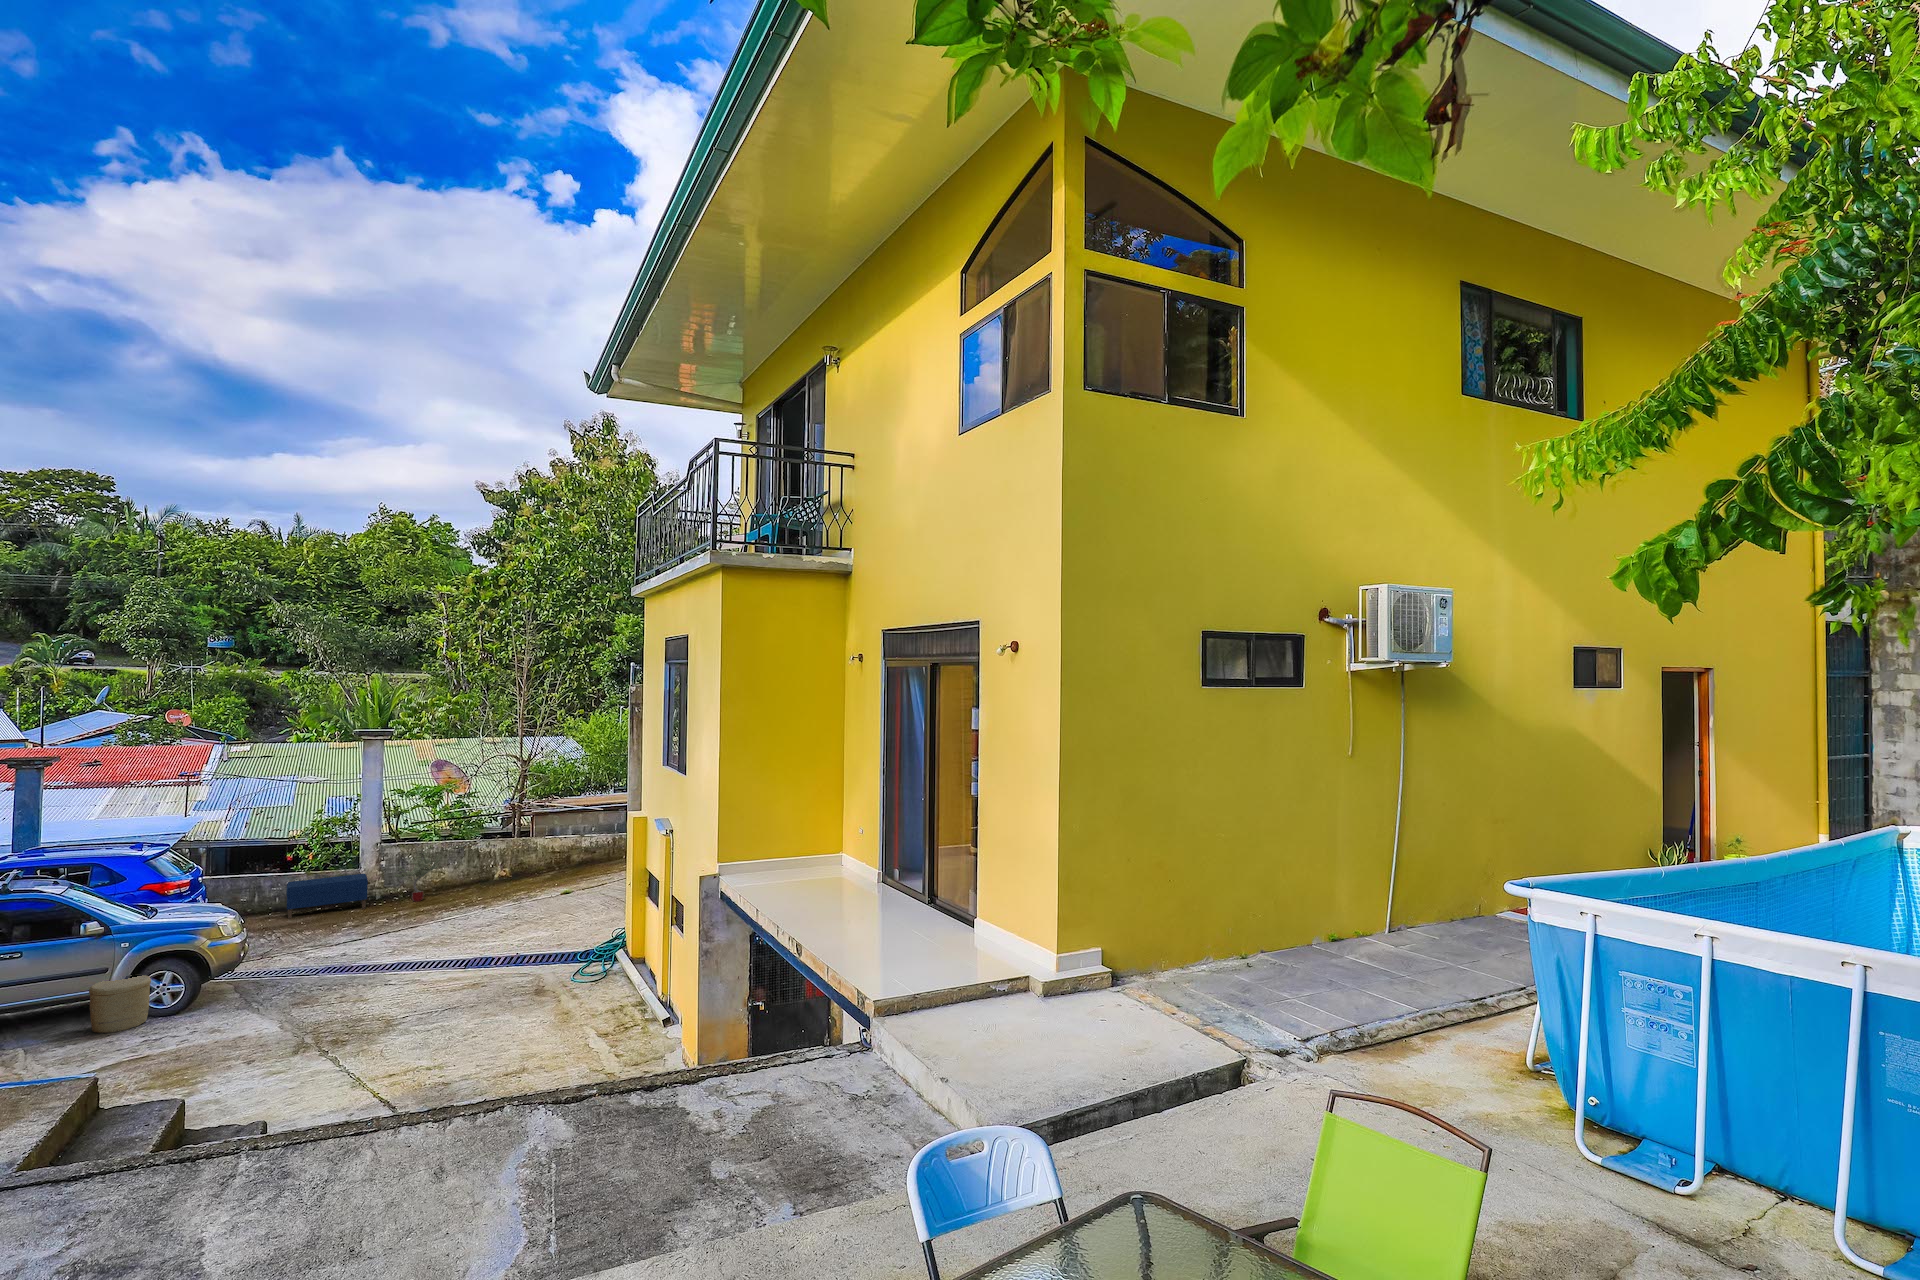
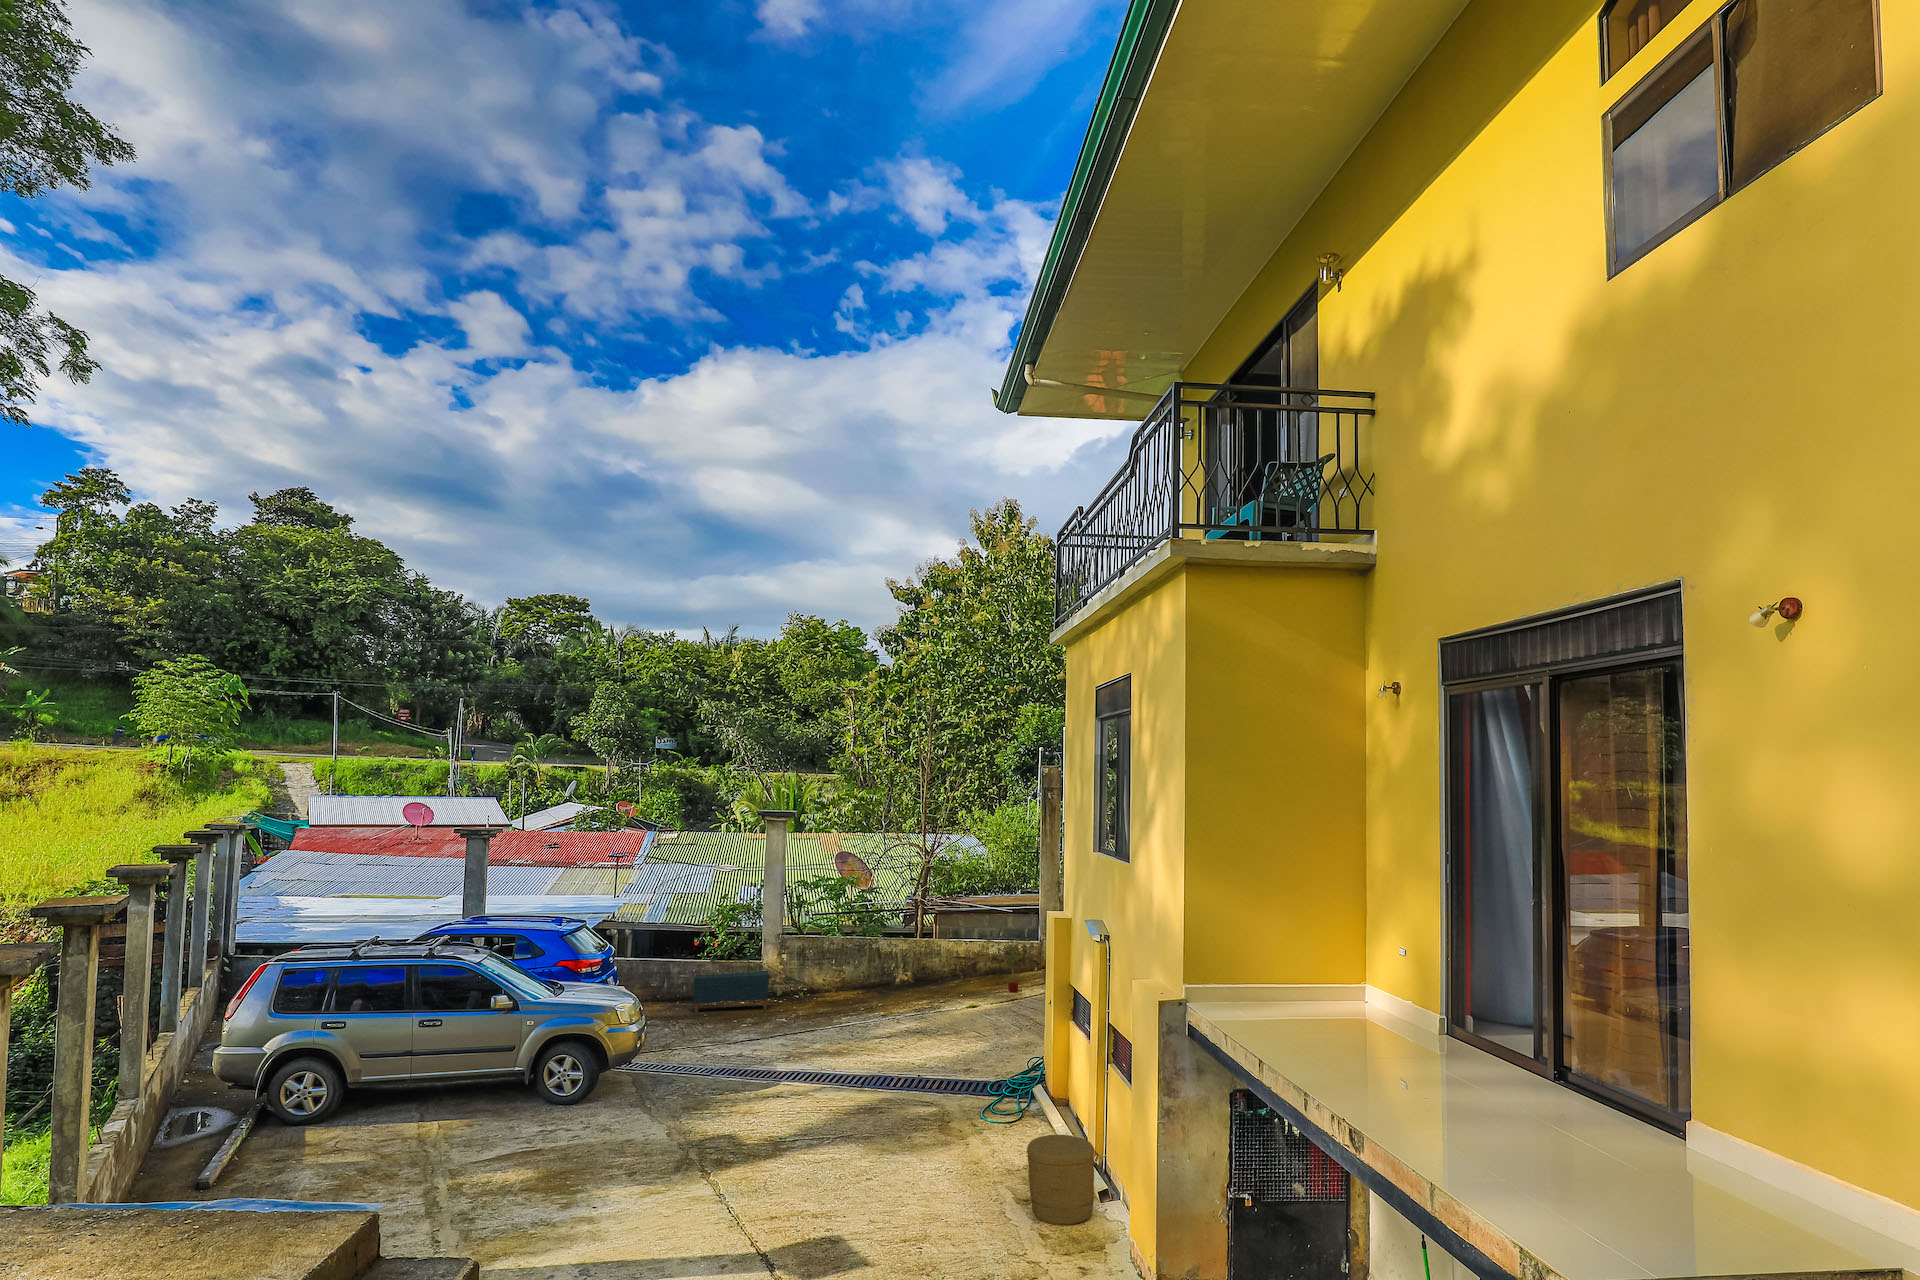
potted tree: present [395,850,441,902] -> present [1003,937,1030,993]
woven basket: present [89,975,151,1033] -> present [1027,1135,1095,1225]

